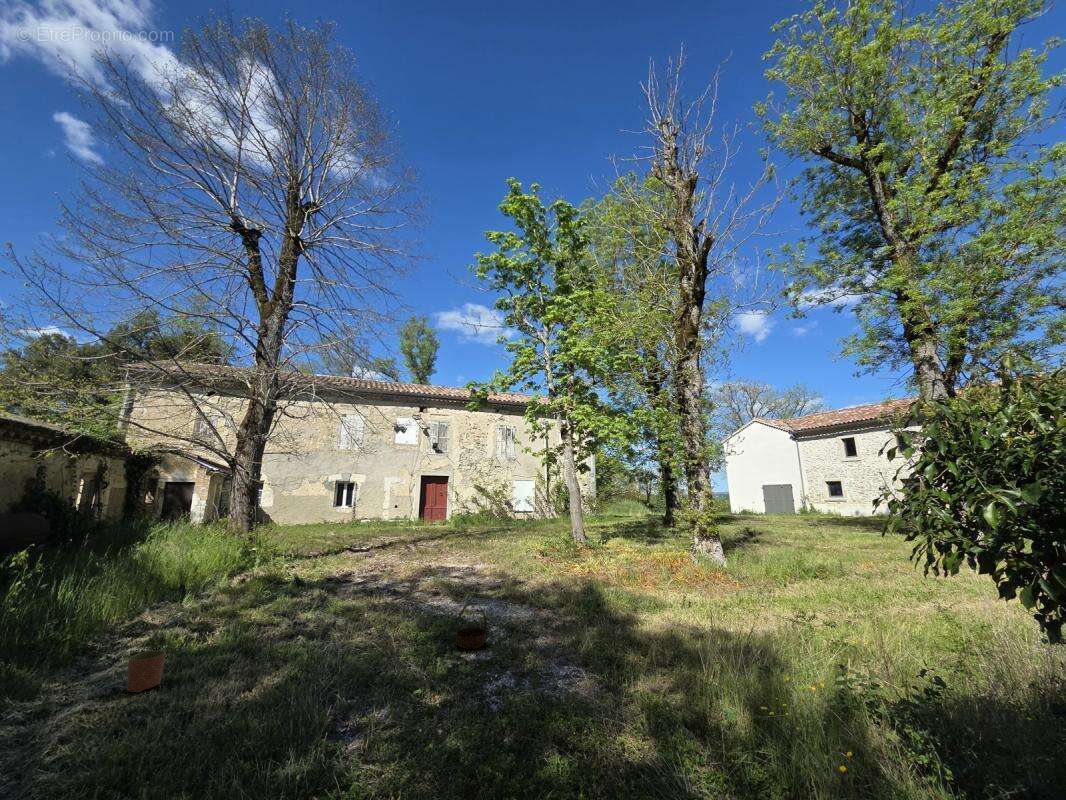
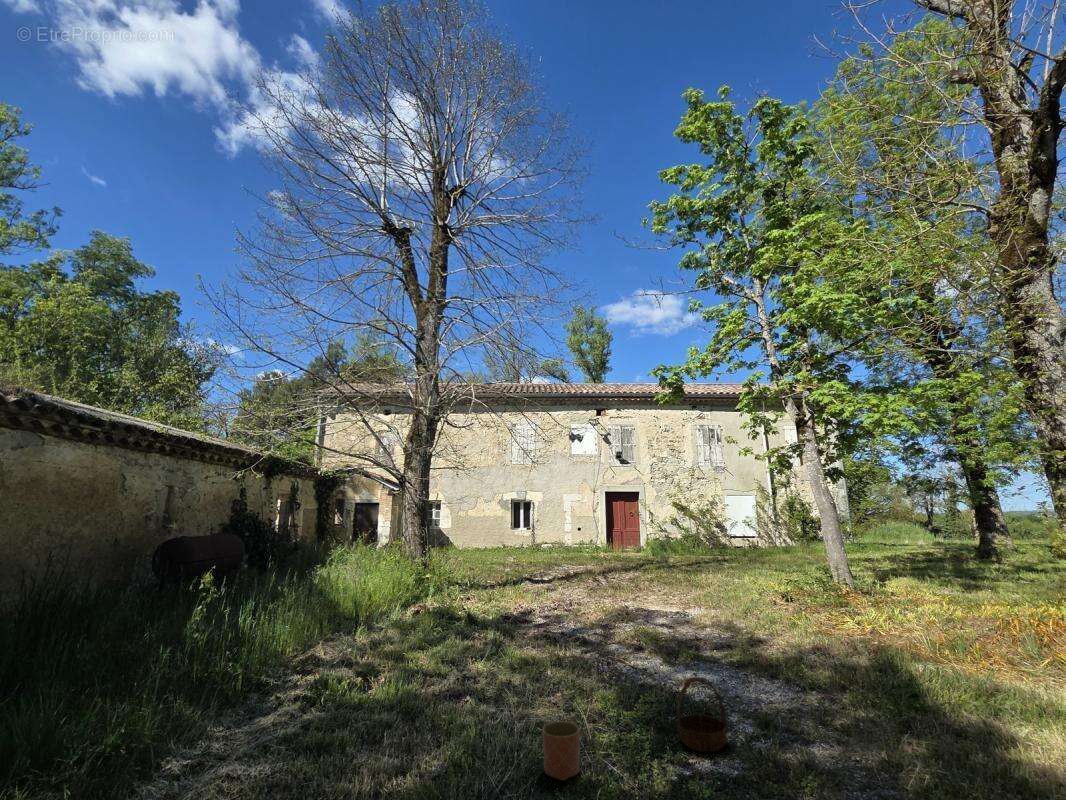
planter: present [126,650,166,692] -> present [542,721,580,780]

